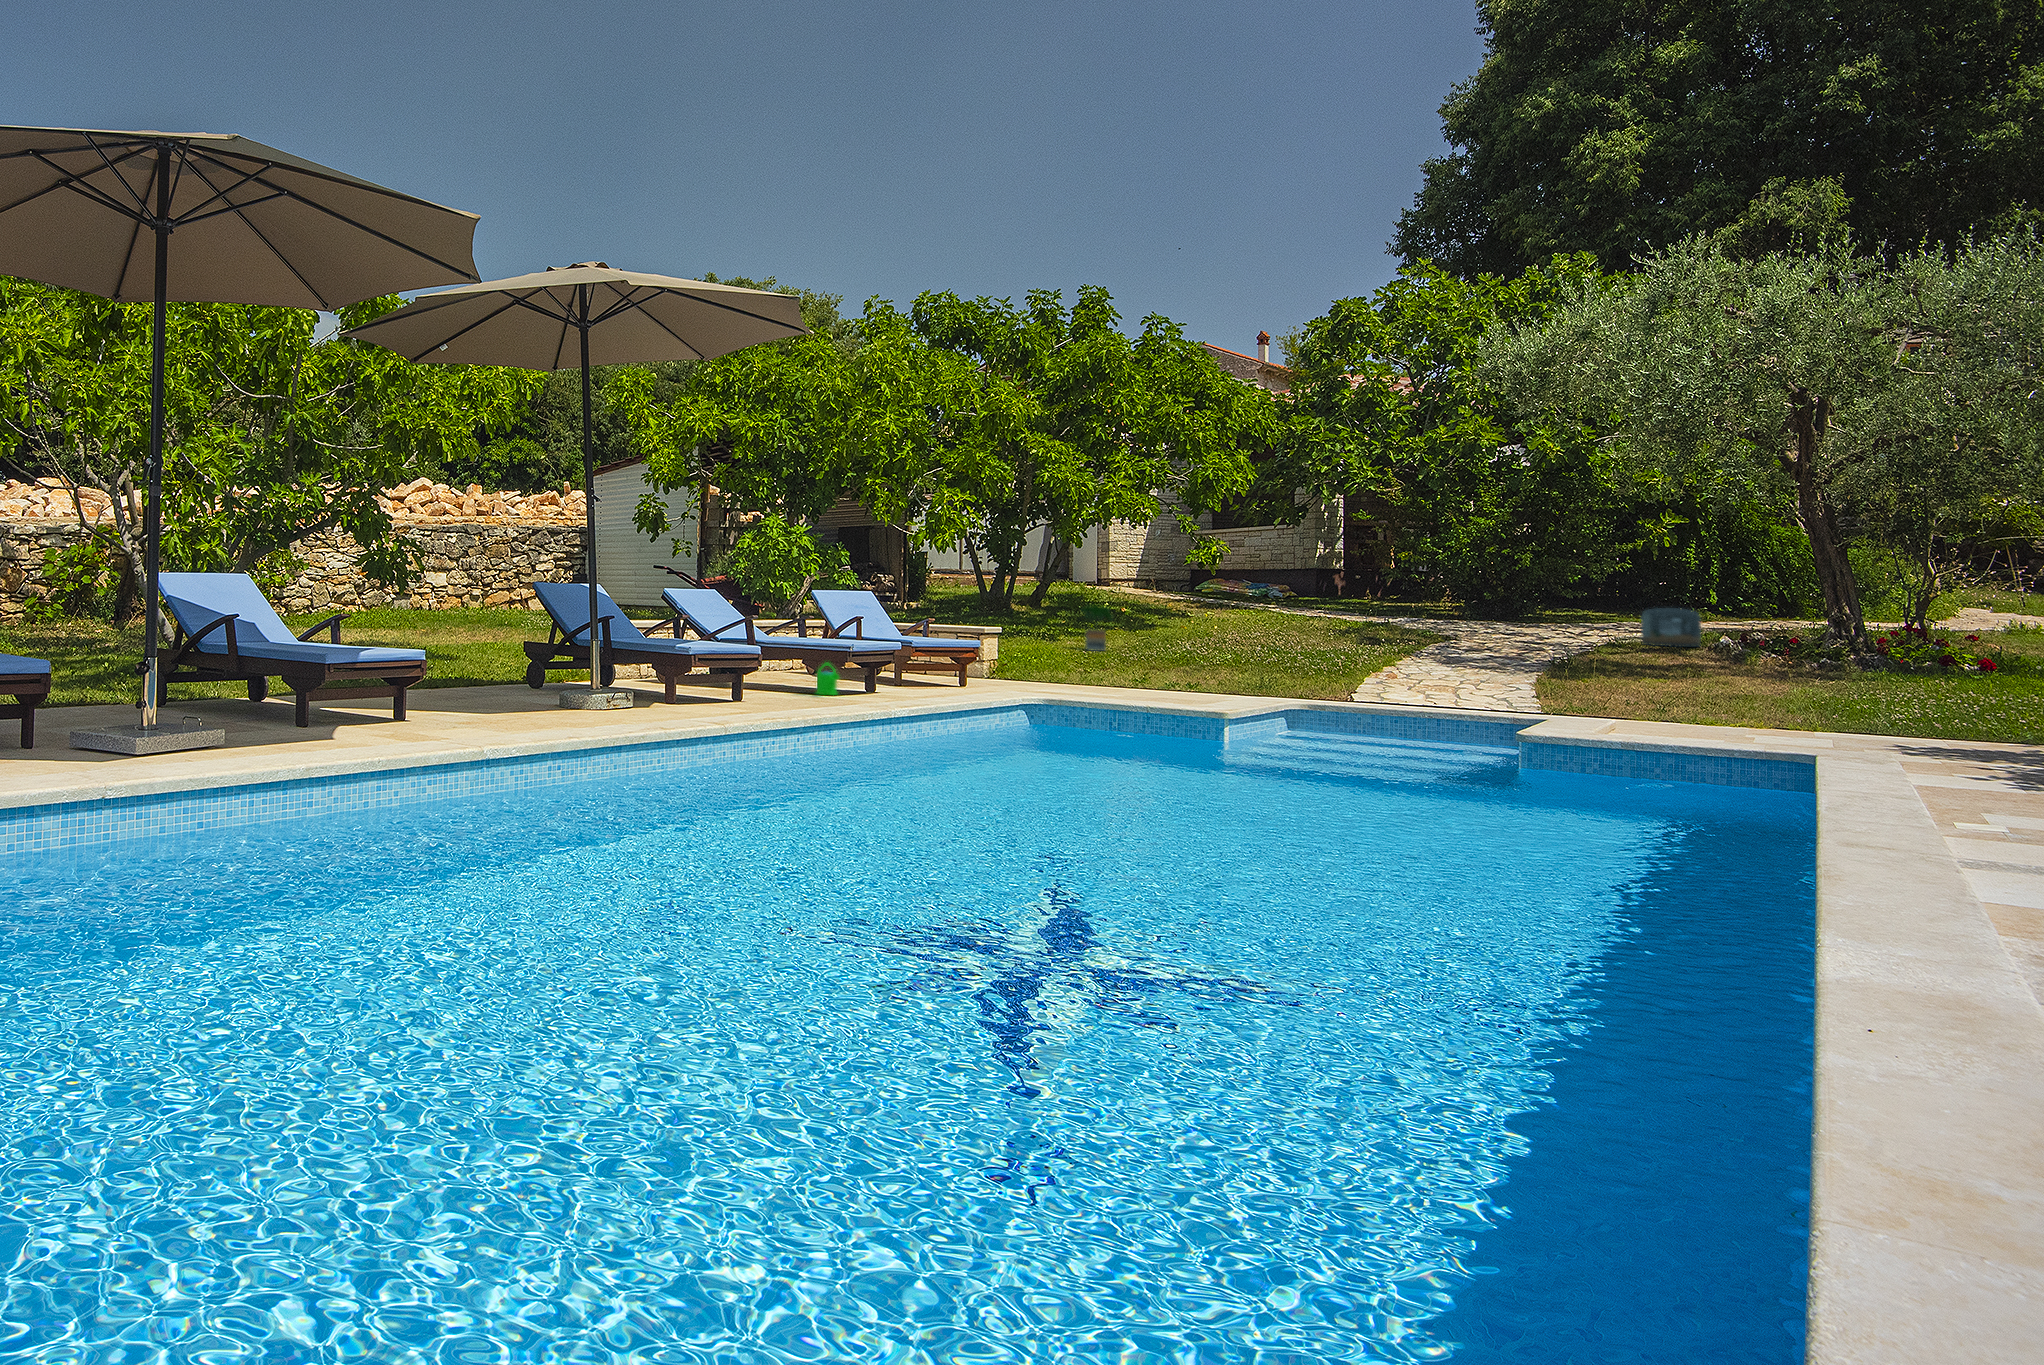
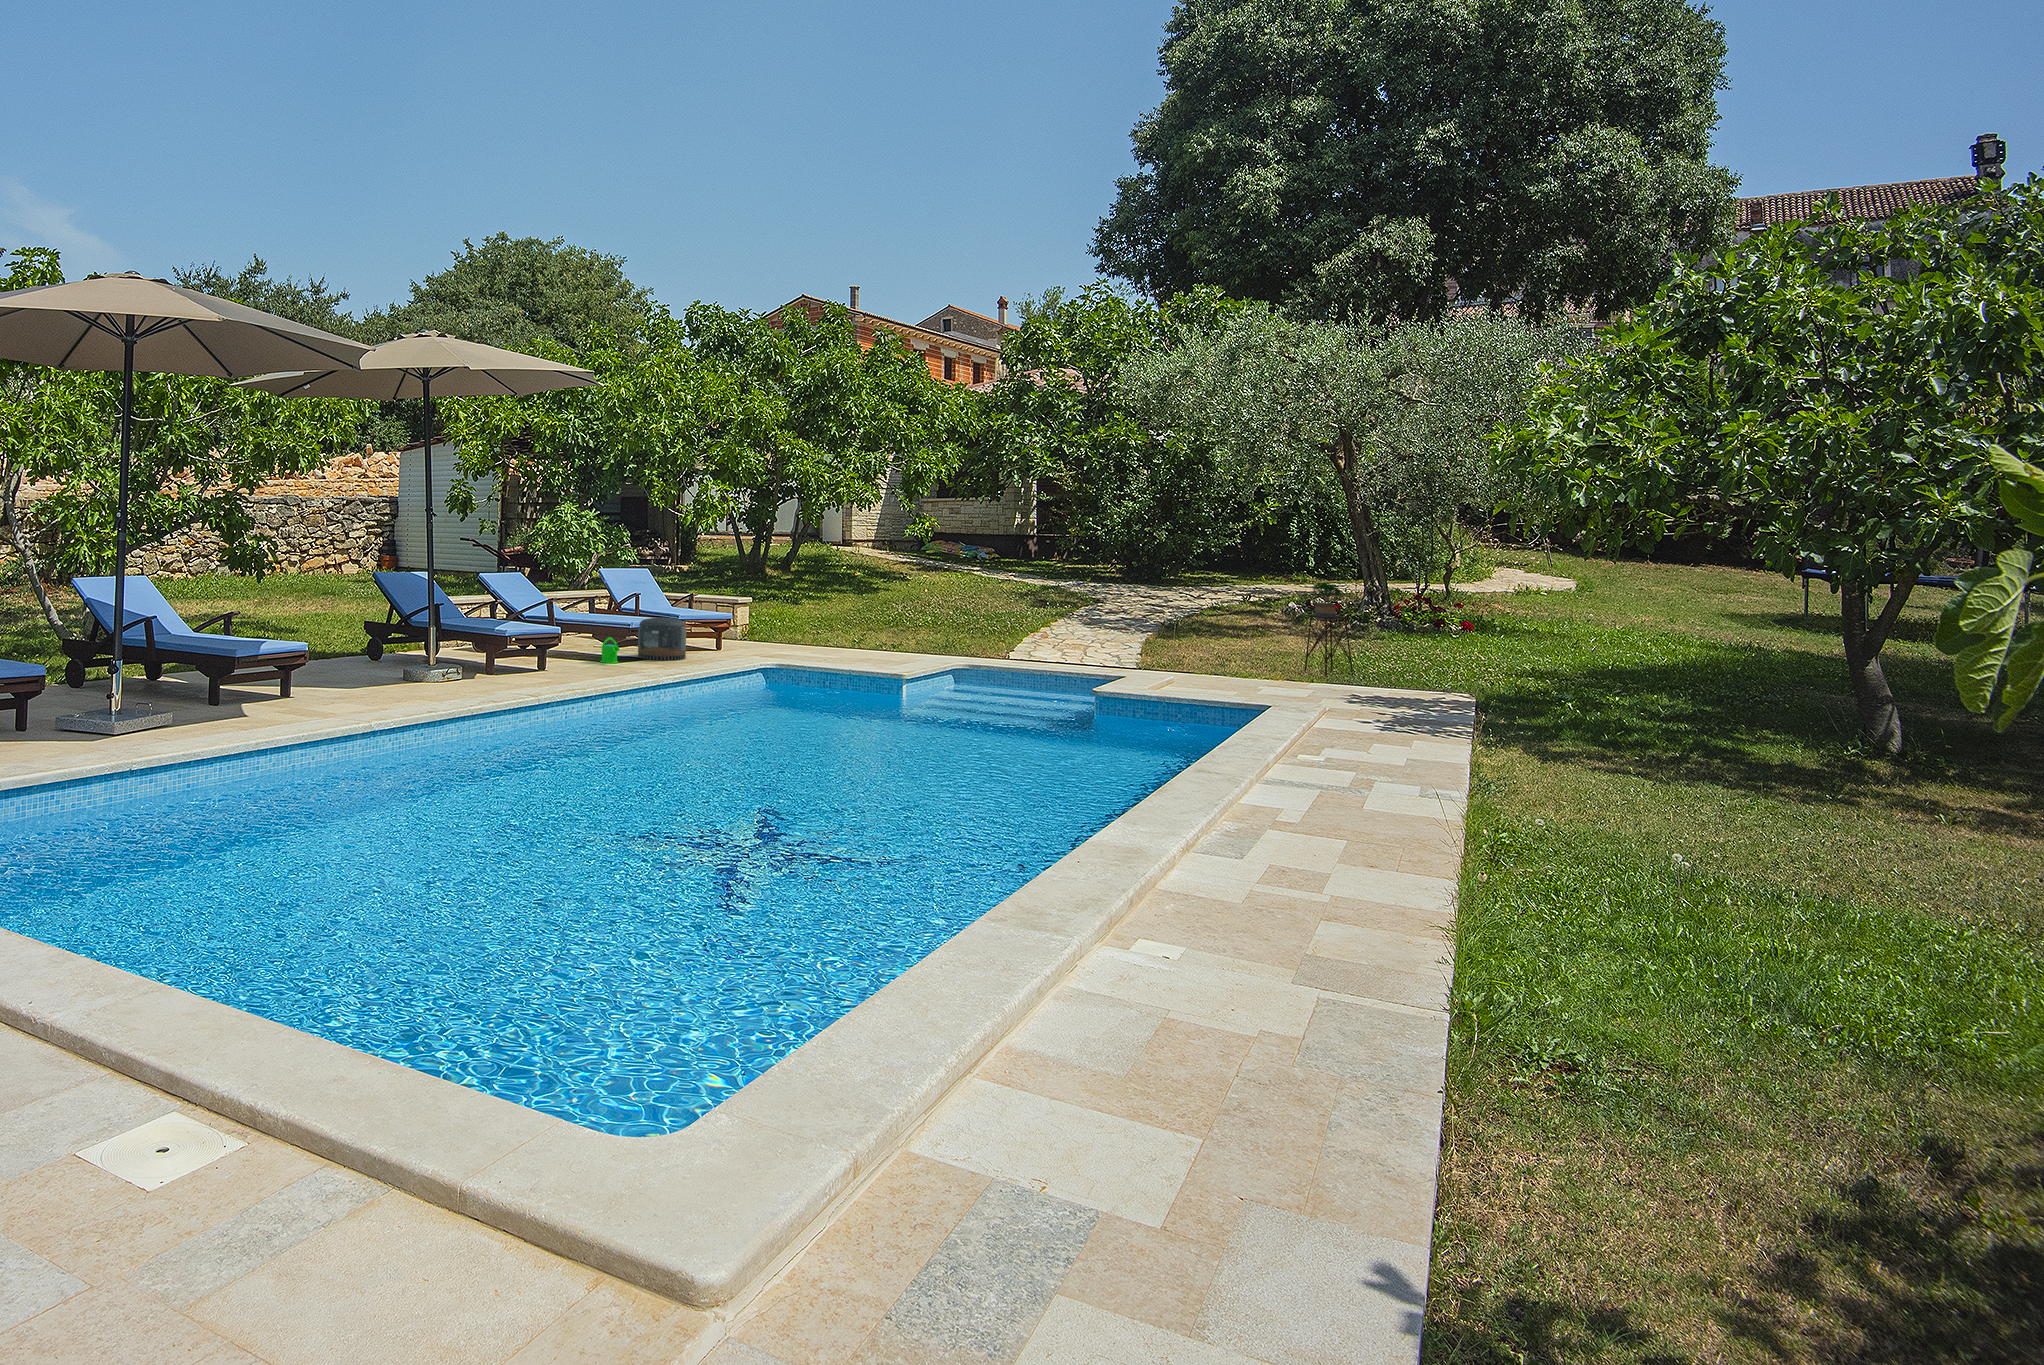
potted tree: present [1081,605,1113,651] -> present [1312,583,1341,621]
pouf: present [1641,608,1701,647] -> present [638,617,686,660]
side table: none [1830,639,1918,725] -> present [1304,615,1353,675]

